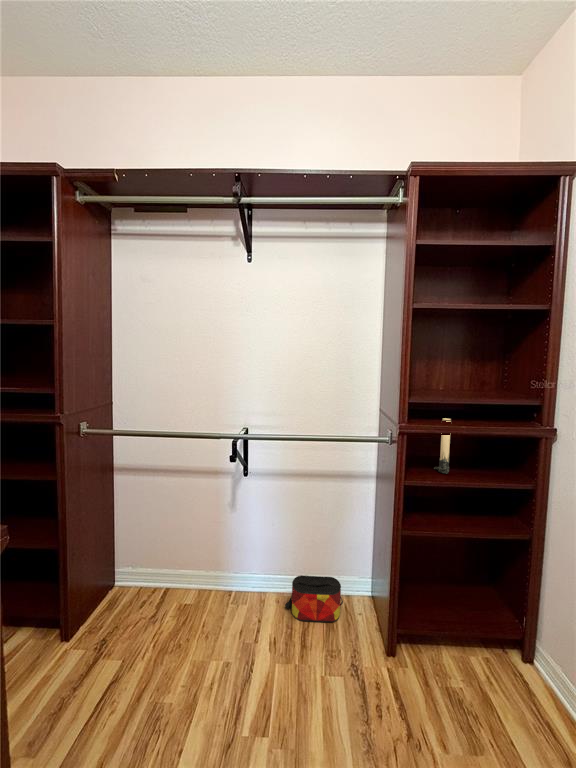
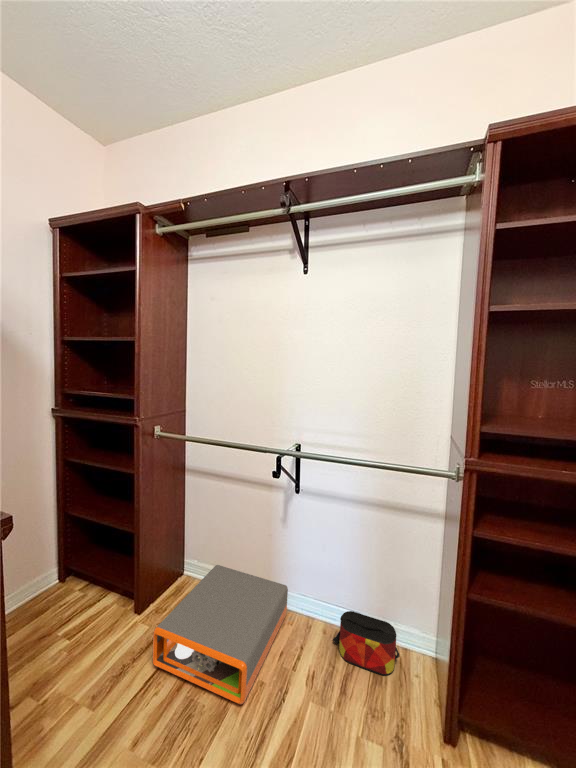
candle: present [434,418,451,474] -> none [524,456,550,530]
storage box: none [102,565,238,689] -> present [153,565,288,704]

